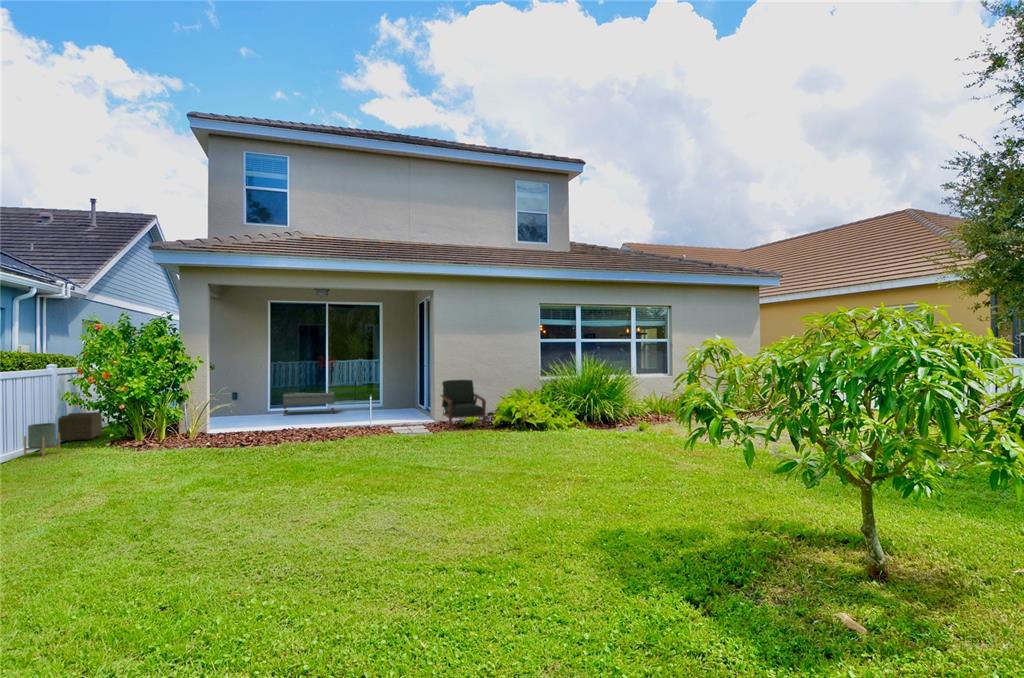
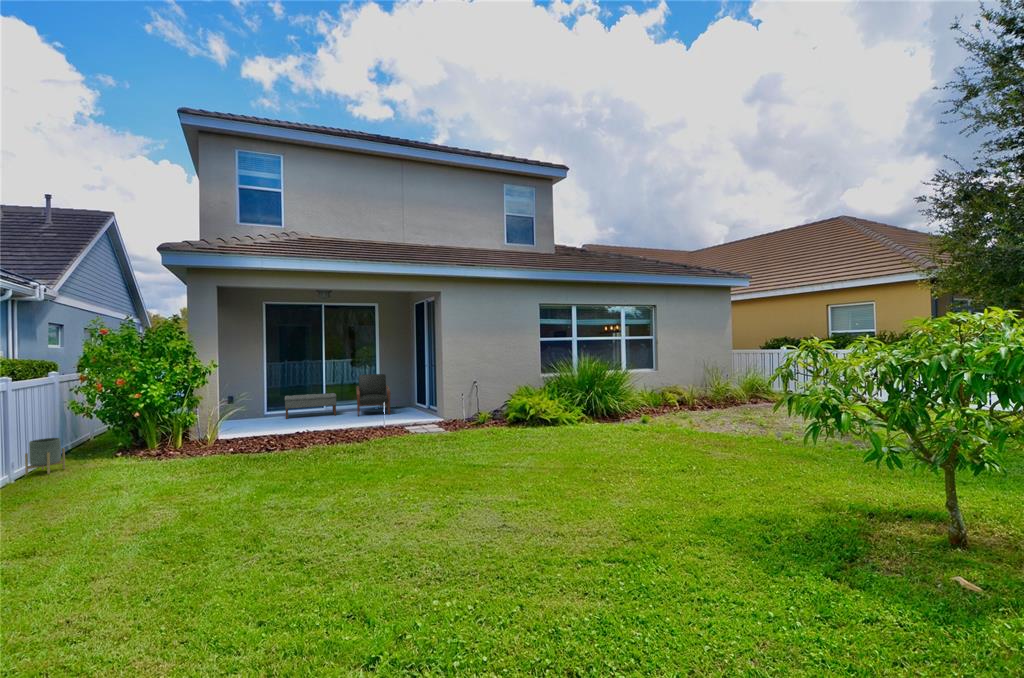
chair: present [440,380,486,429] -> present [356,374,390,416]
wooden crate: present [58,412,102,441] -> none [54,423,100,456]

